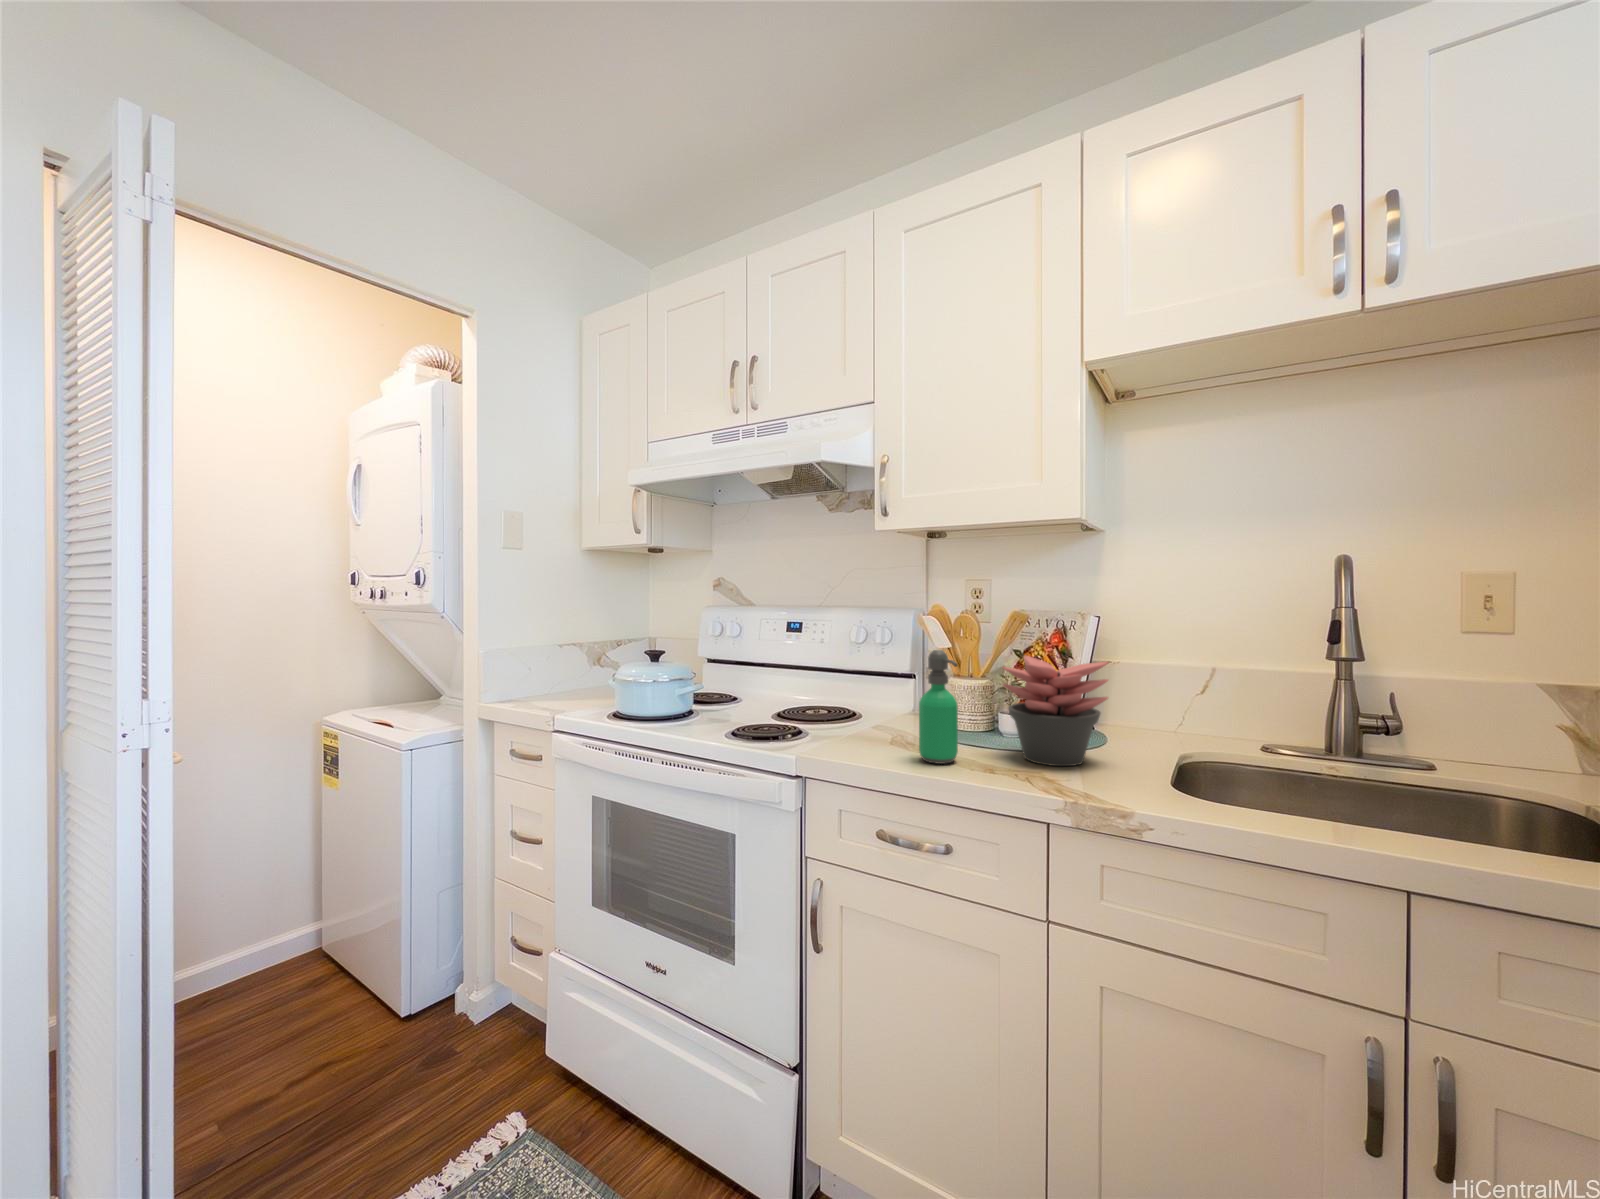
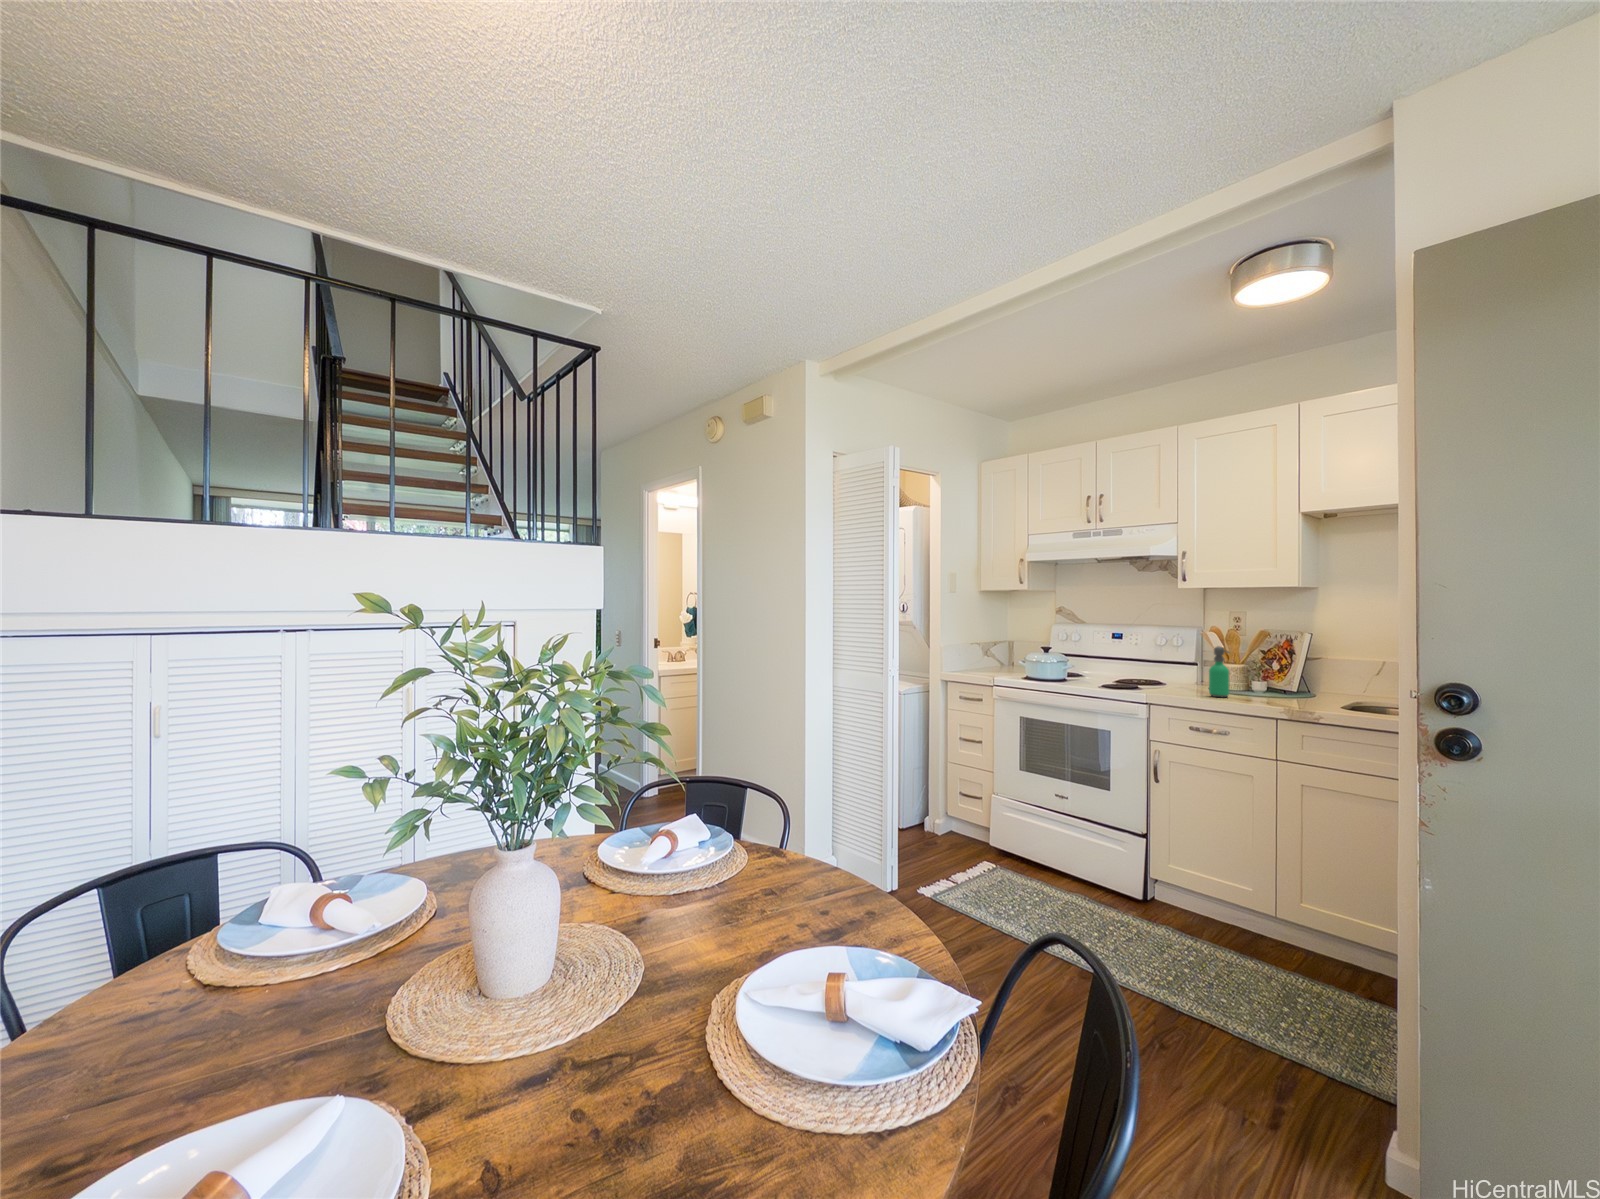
succulent plant: present [1003,656,1108,766] -> none [1253,651,1311,701]

